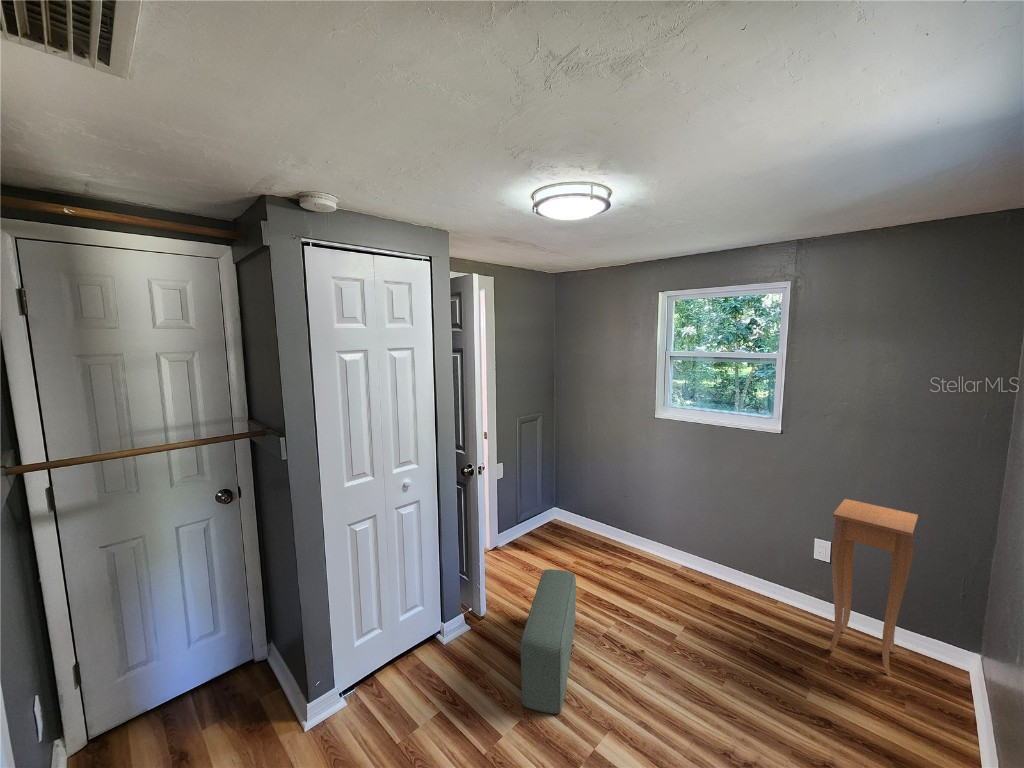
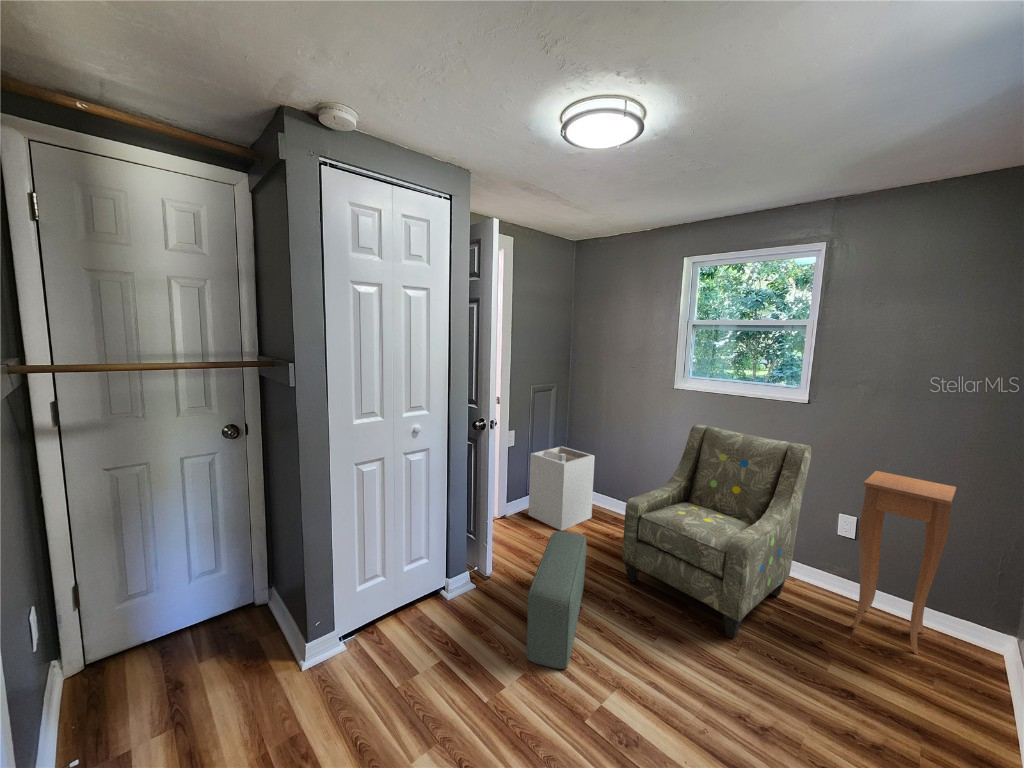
armchair: none [611,453,785,671] -> present [623,424,811,639]
laundry hamper: none [520,475,582,560] -> present [528,446,595,531]

